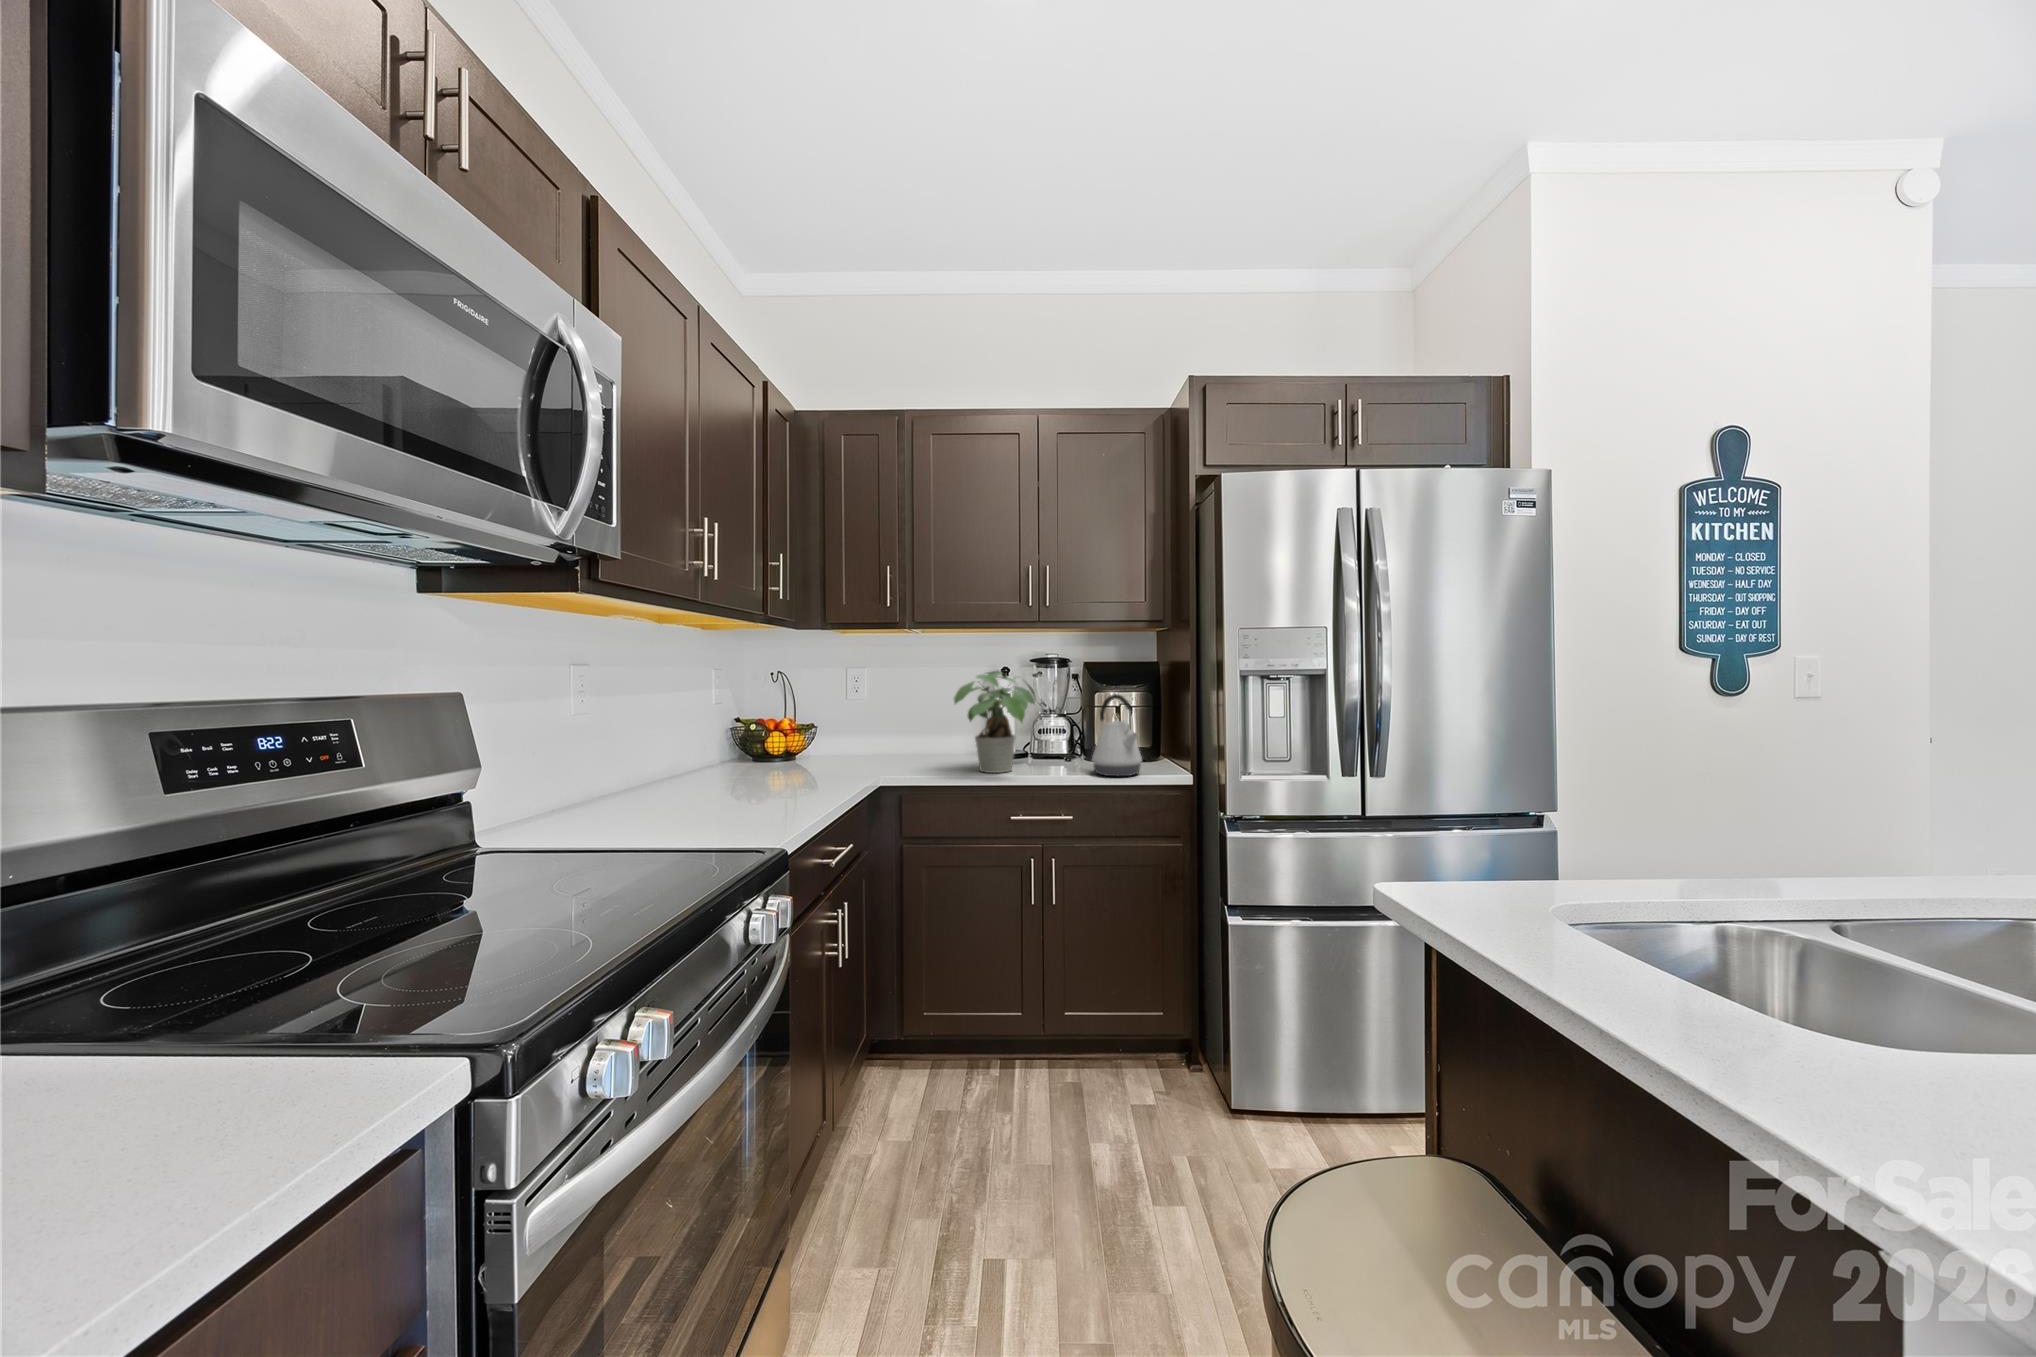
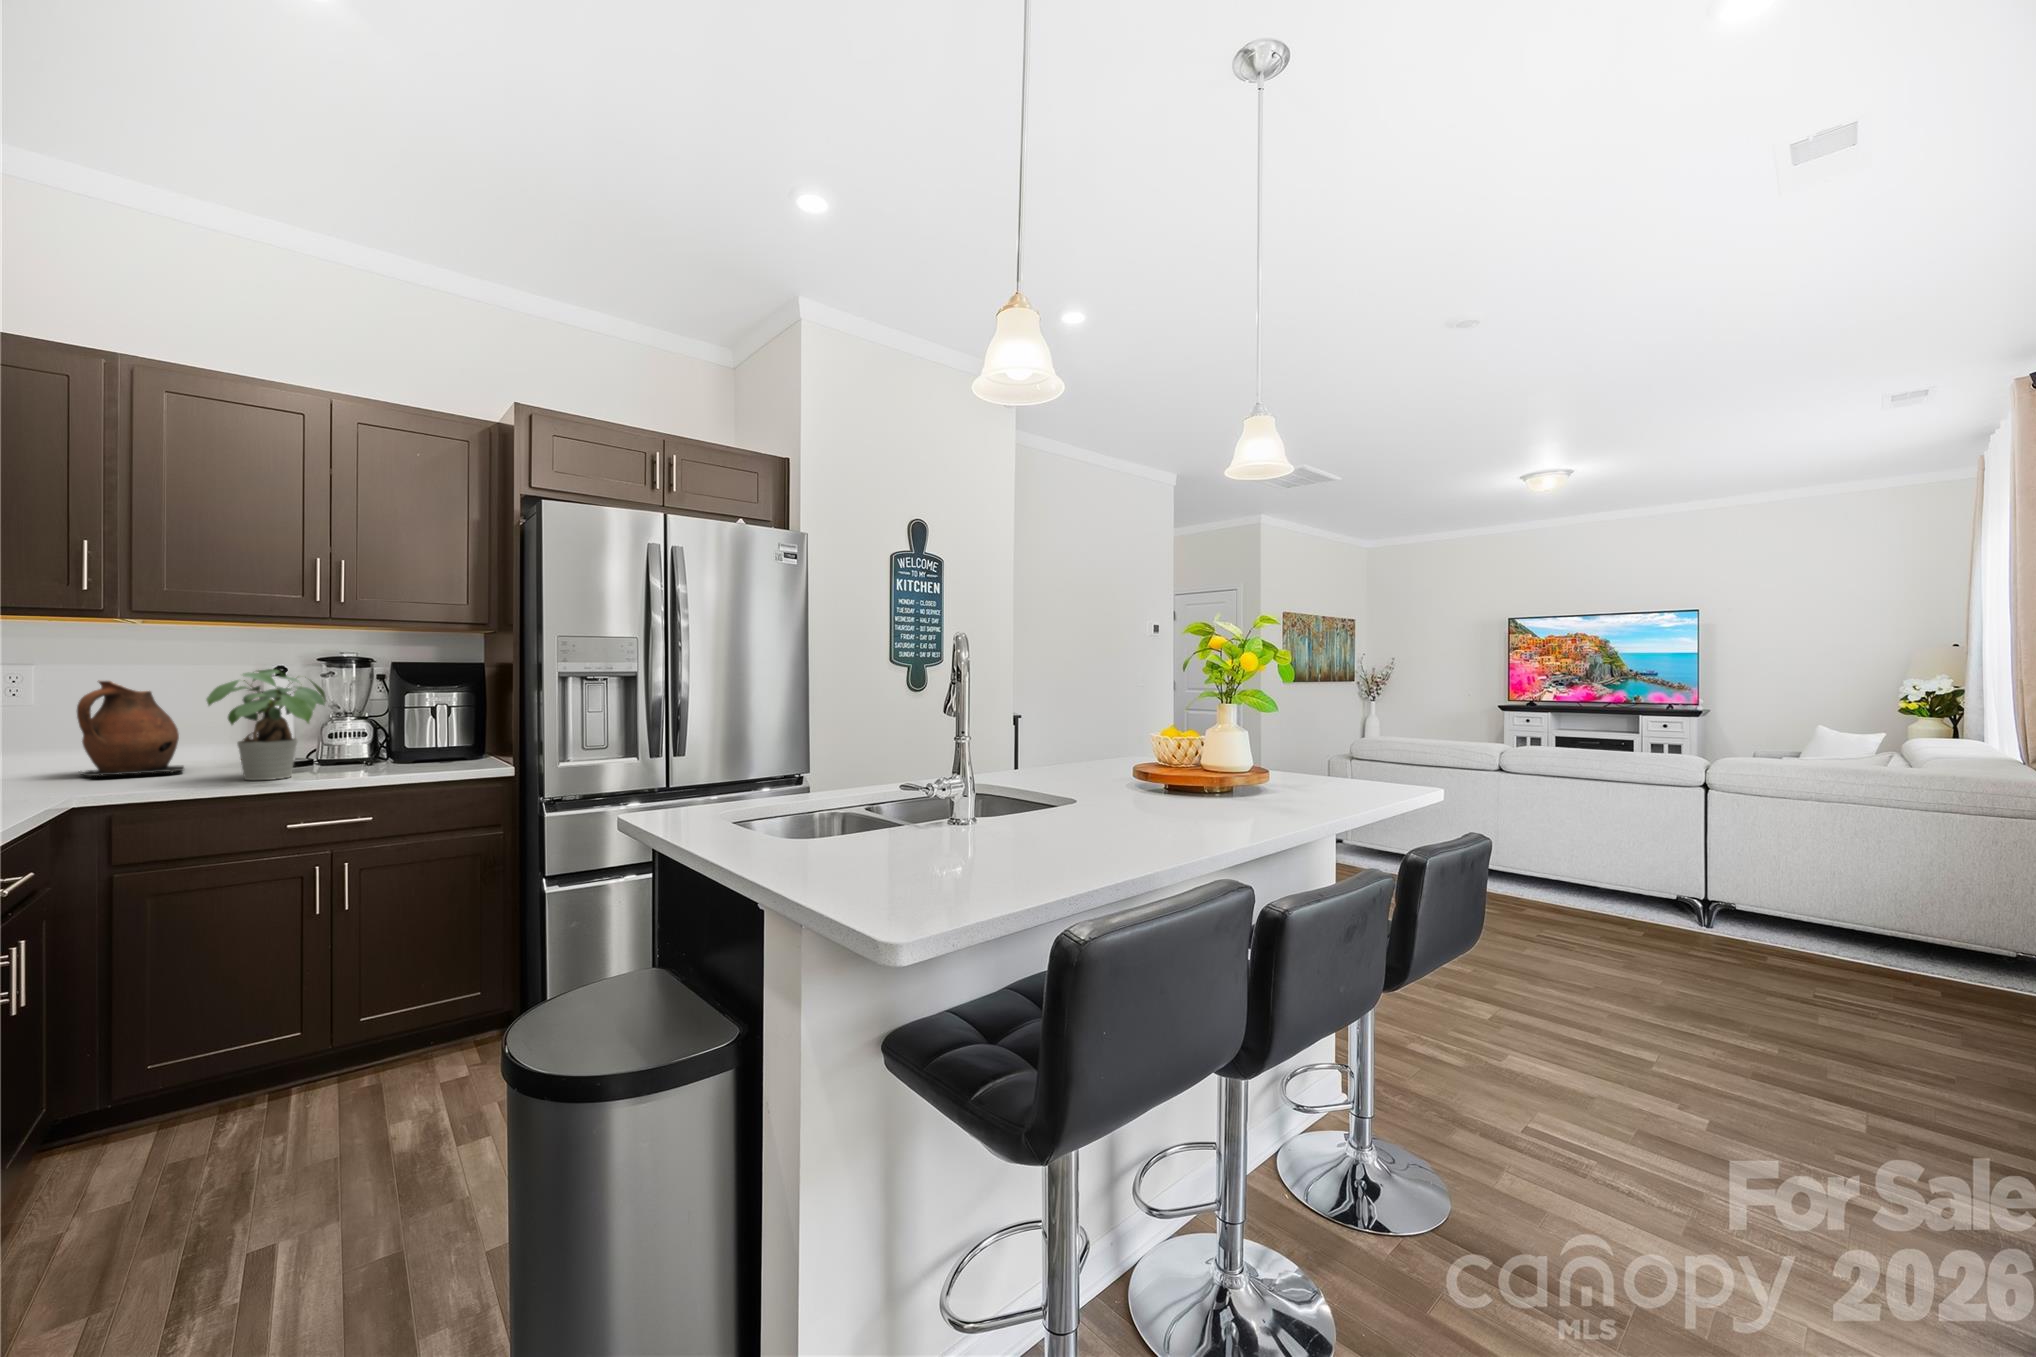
ceramic pitcher: none [883,681,946,760] -> present [77,681,184,776]
kettle: present [1092,694,1142,776] -> none [399,694,459,774]

